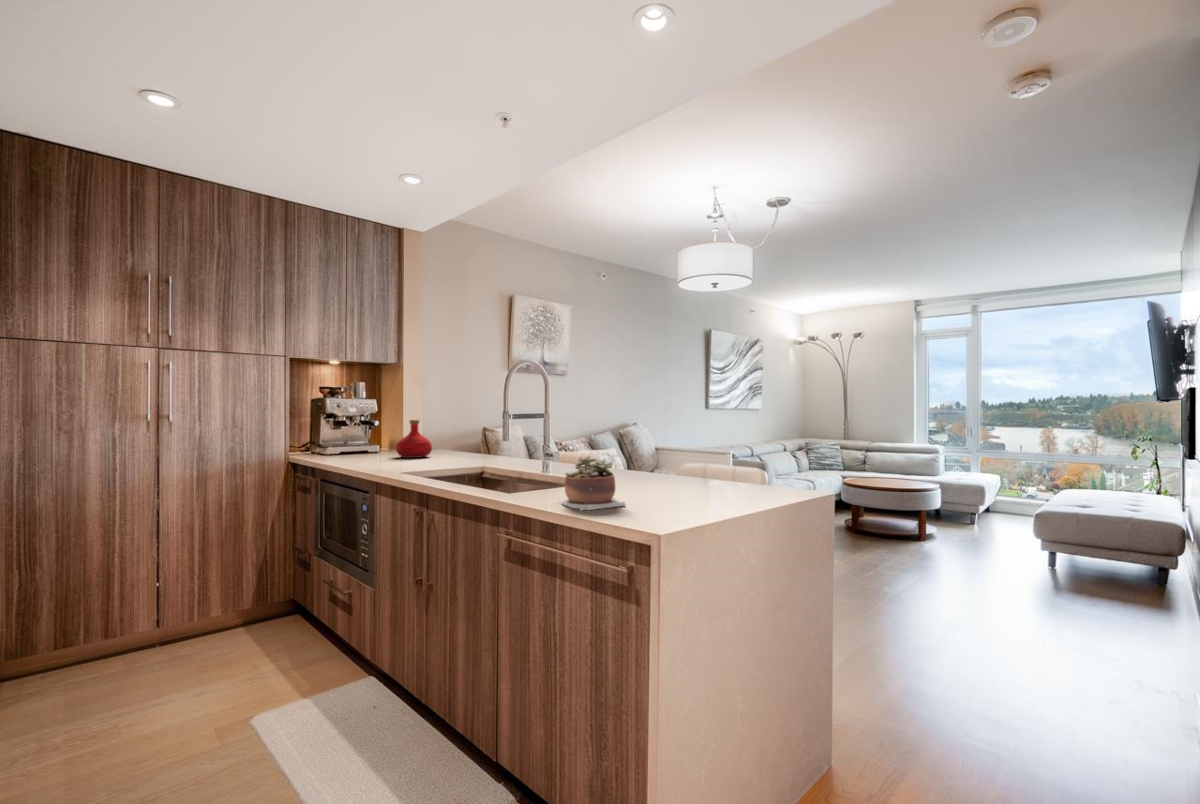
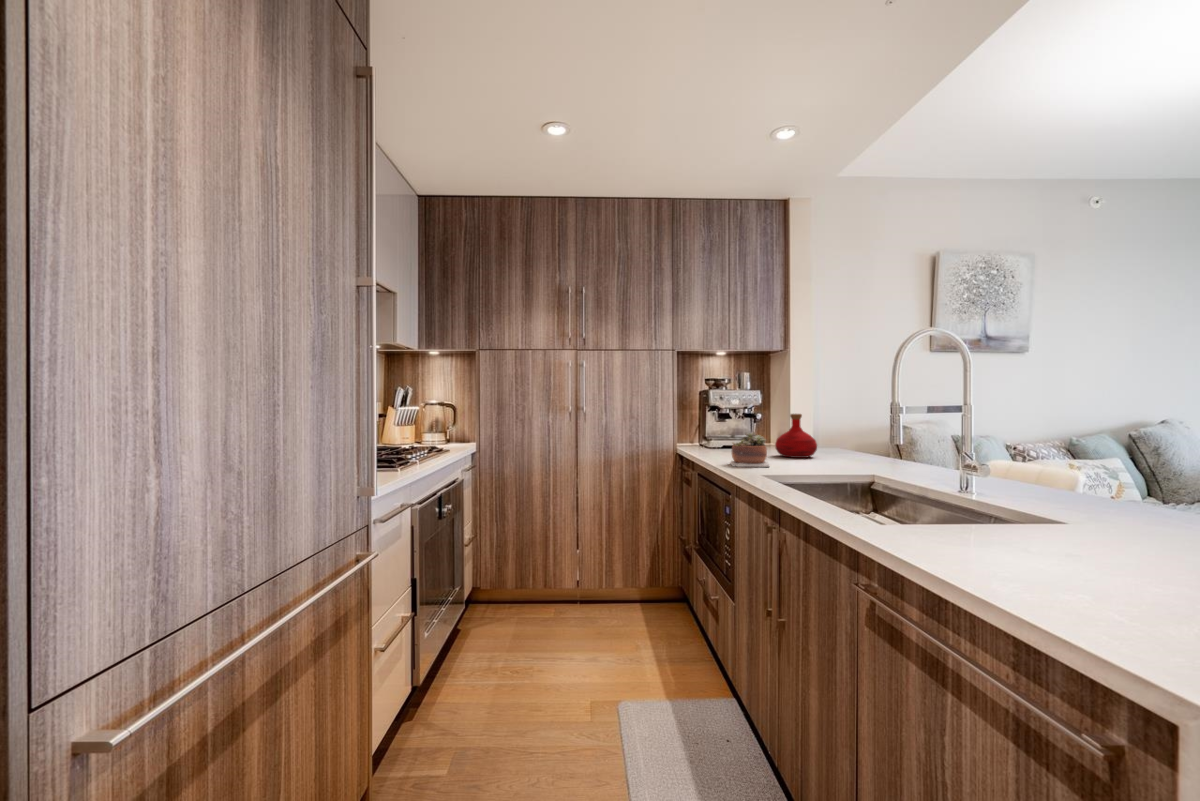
succulent plant: present [562,456,625,510] -> present [731,432,770,467]

